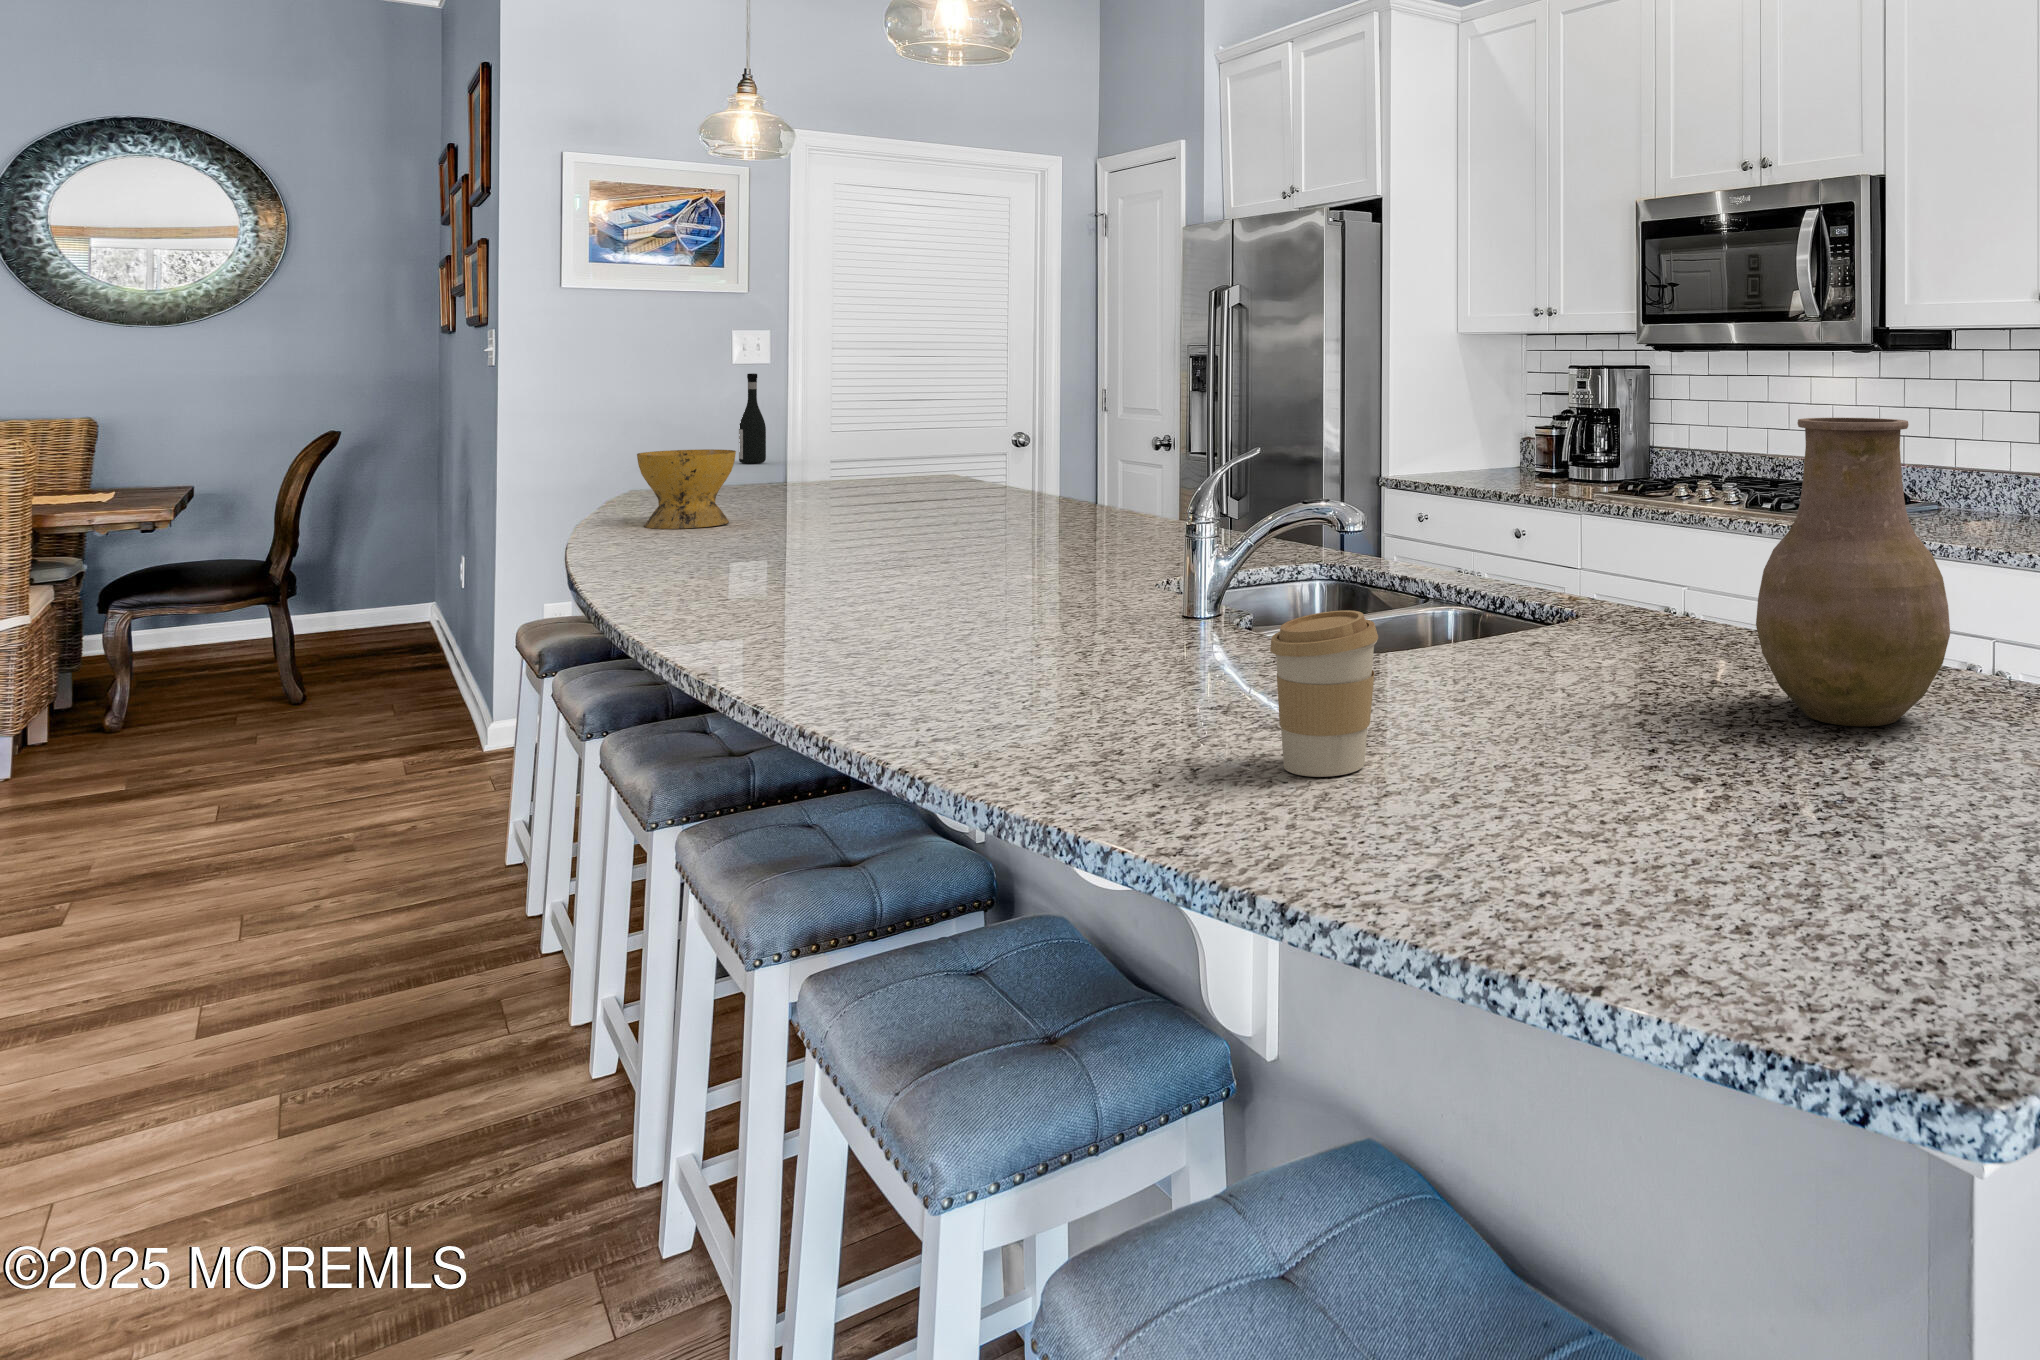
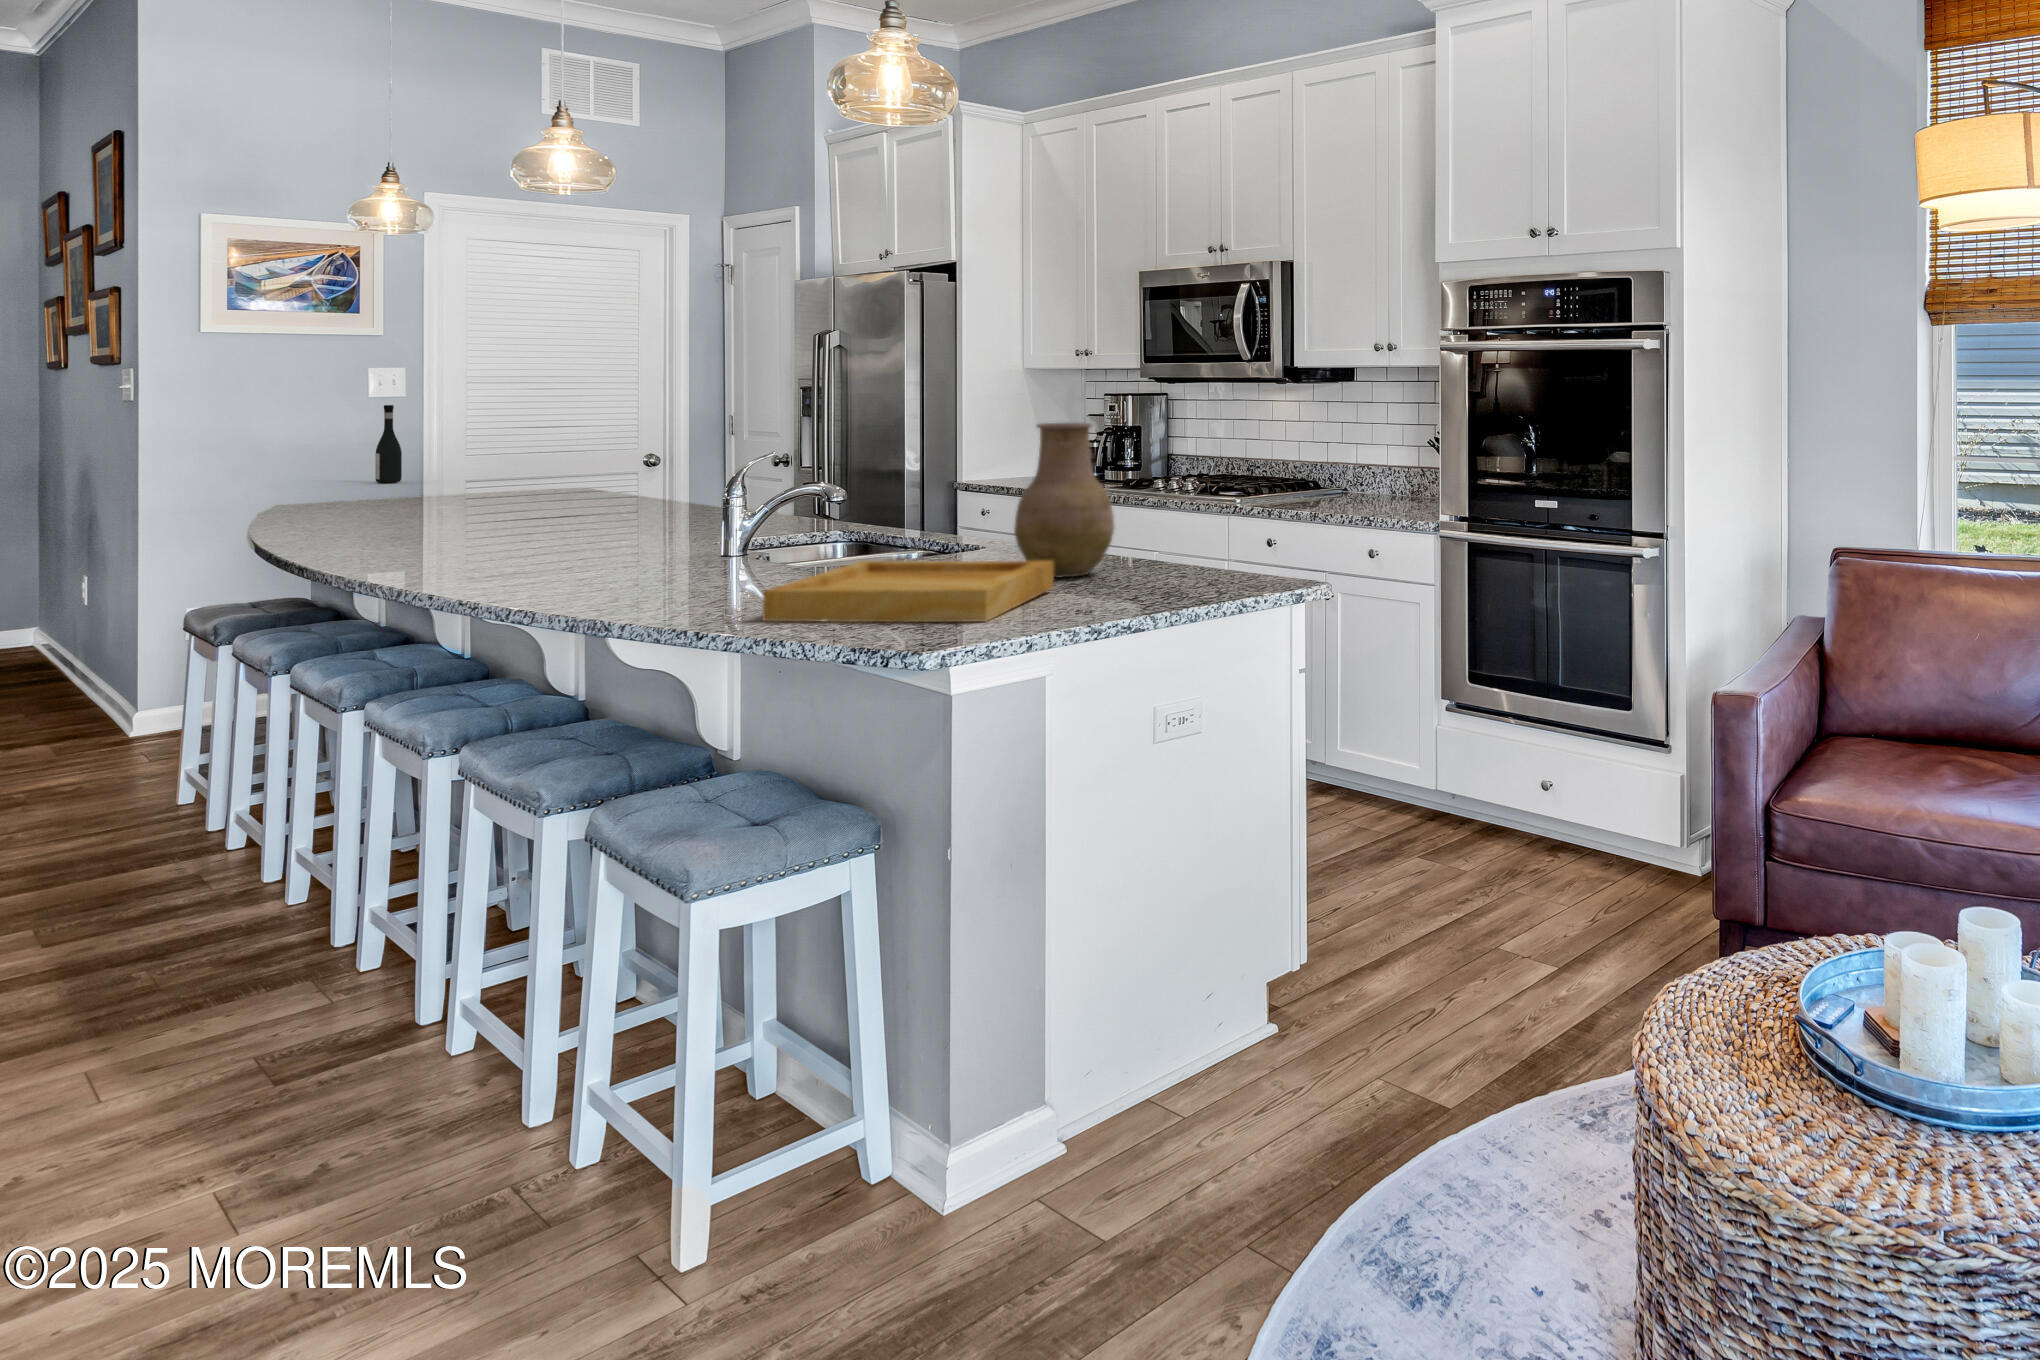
bowl: present [637,449,736,529] -> none [308,463,391,523]
coffee cup: present [1270,610,1378,777] -> none [725,519,784,597]
tray: none [1428,701,2001,956] -> present [763,561,1054,622]

